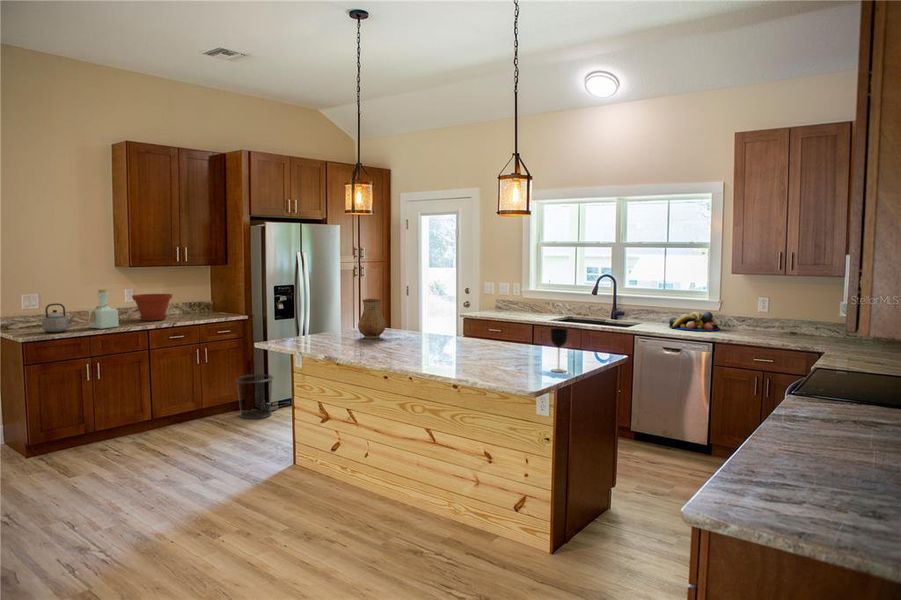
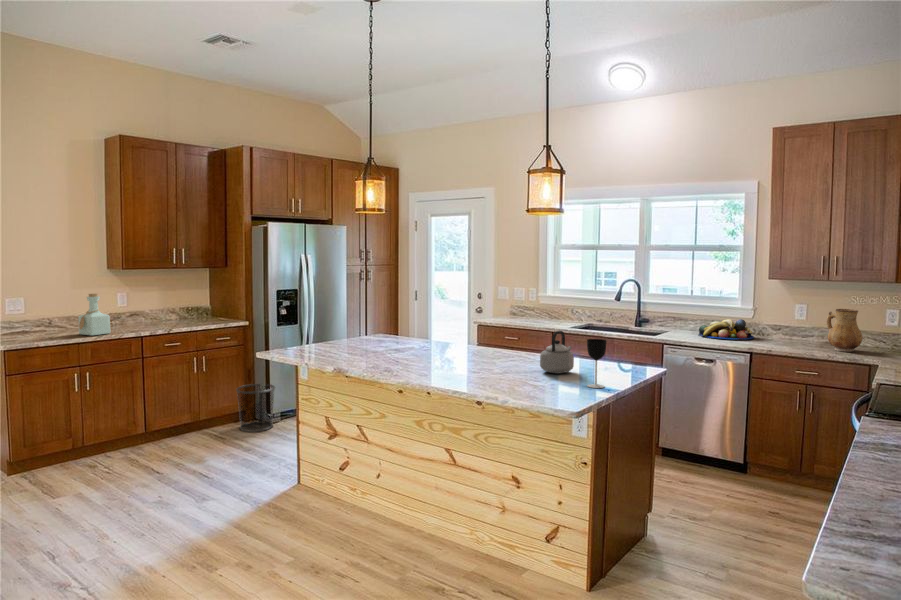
plant pot: present [132,294,172,321] -> none [125,298,169,327]
ceramic pitcher: present [358,299,385,339] -> present [827,309,863,352]
teapot: present [42,303,76,332] -> present [540,331,574,374]

